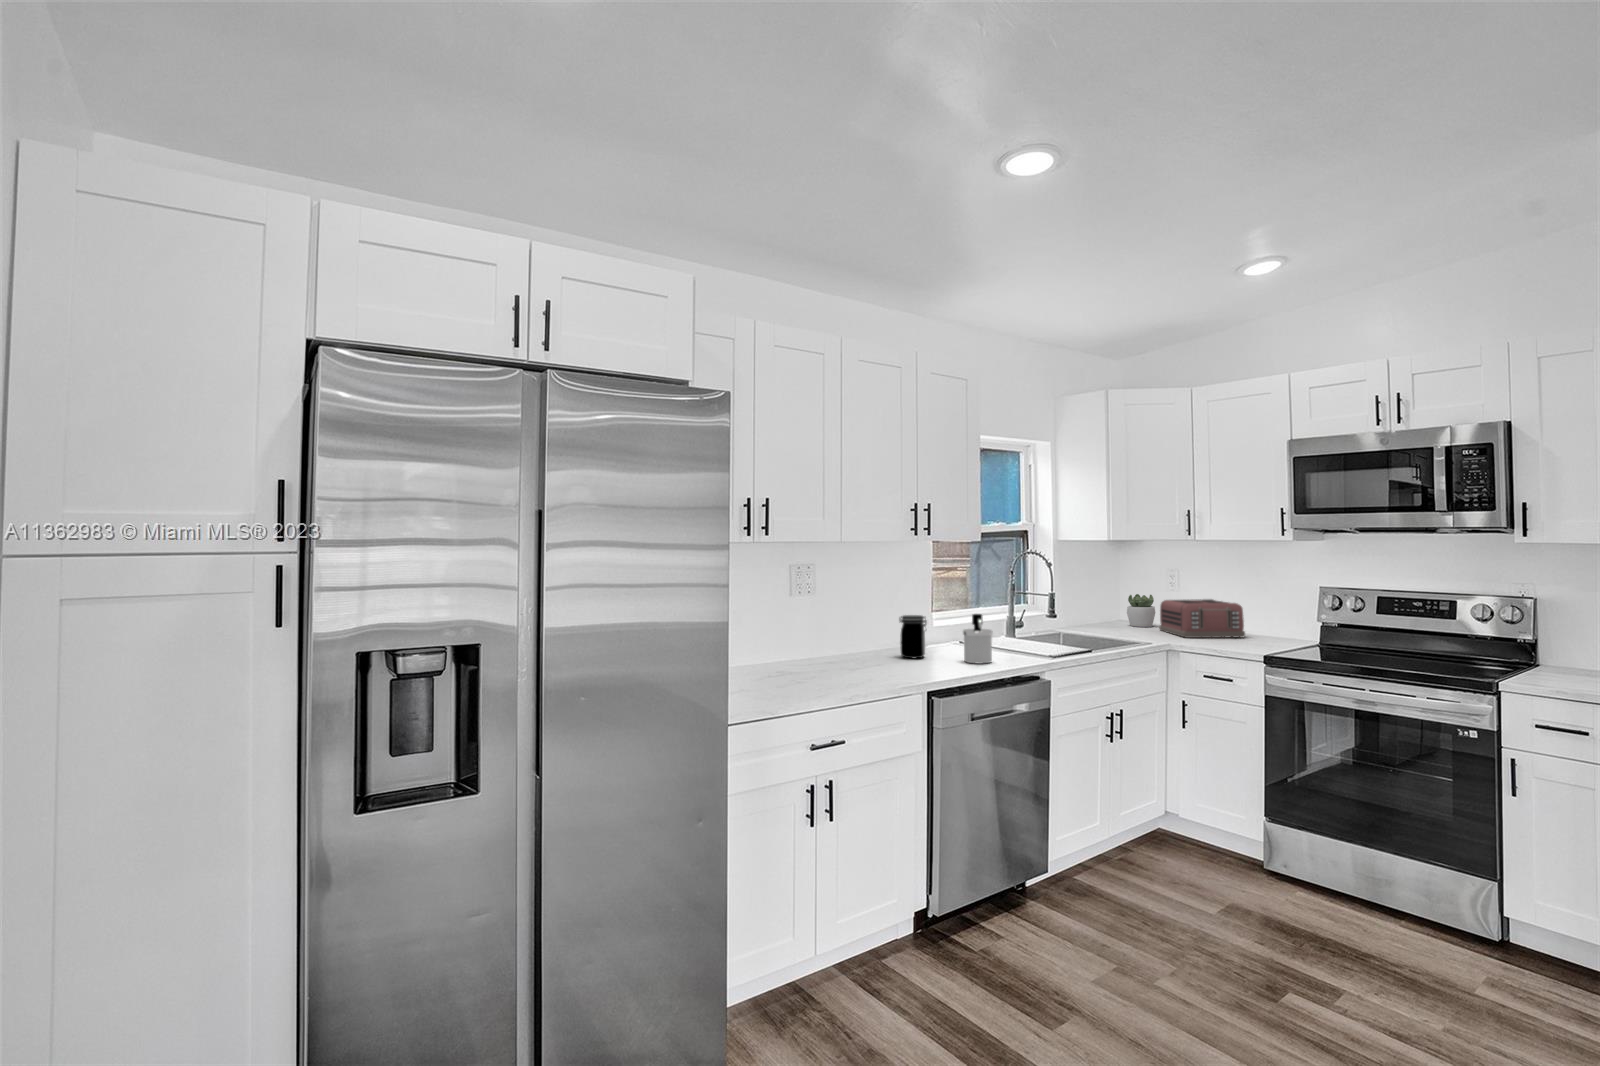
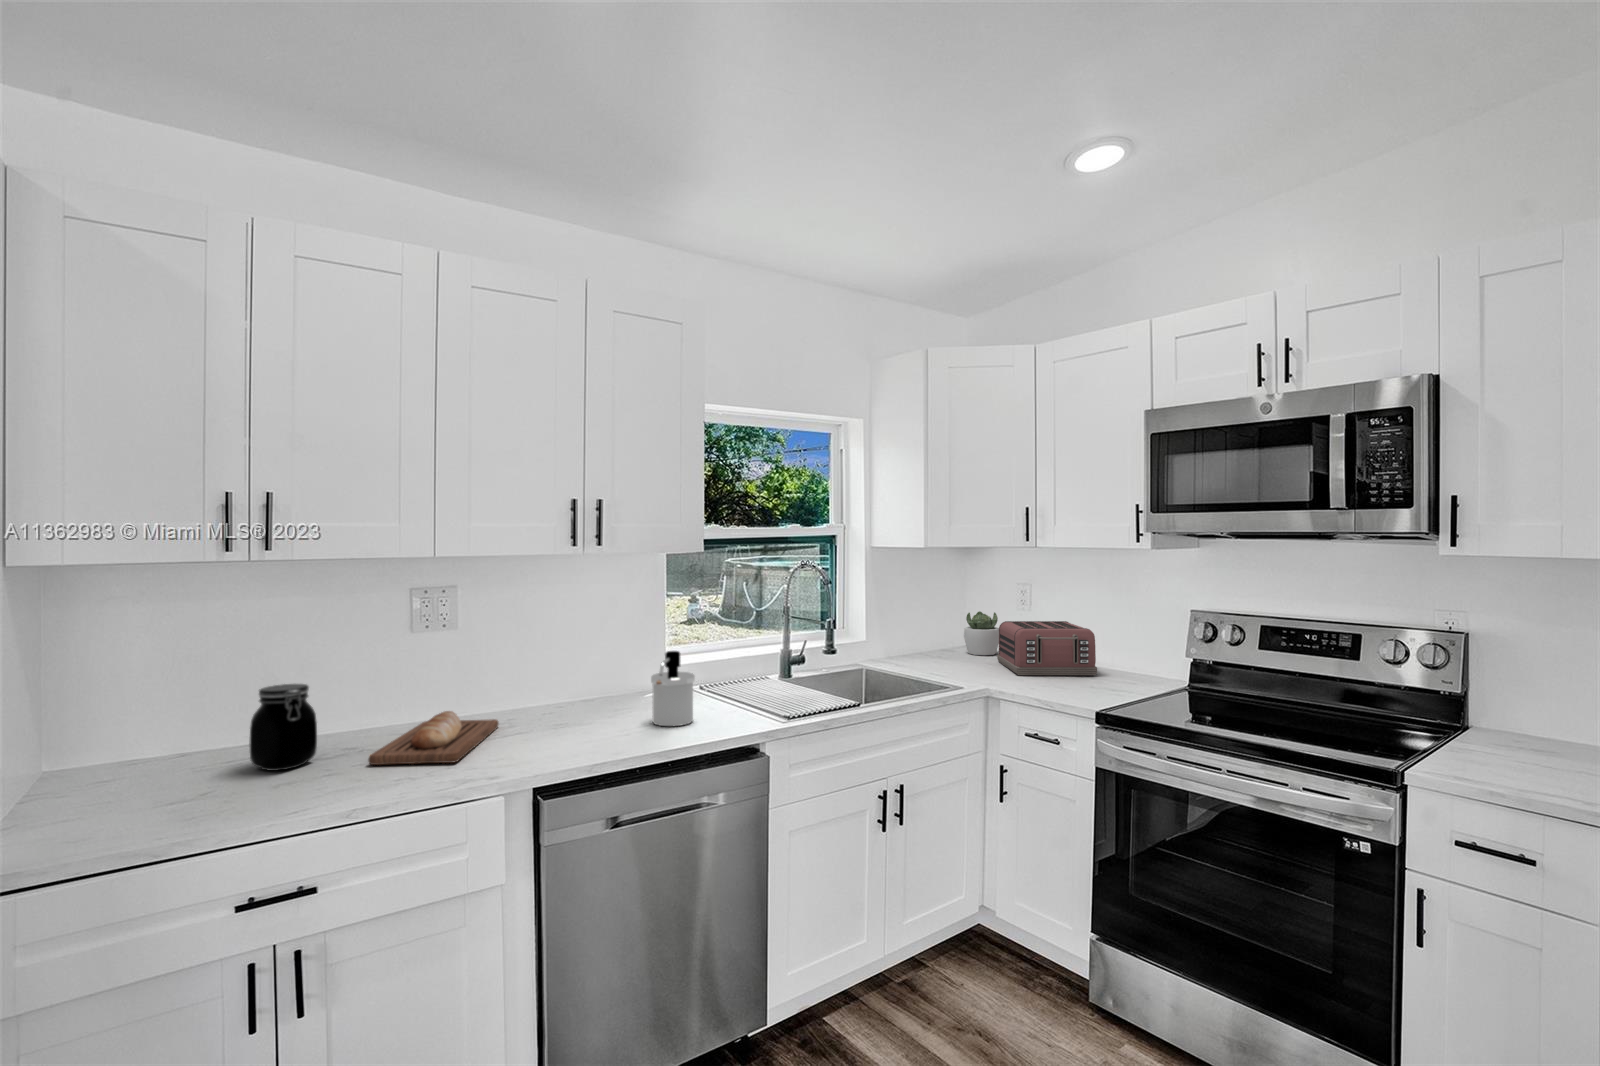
jar: present [899,615,927,658] -> present [249,684,317,771]
bread loaf: none [819,652,879,680] -> present [368,711,499,765]

